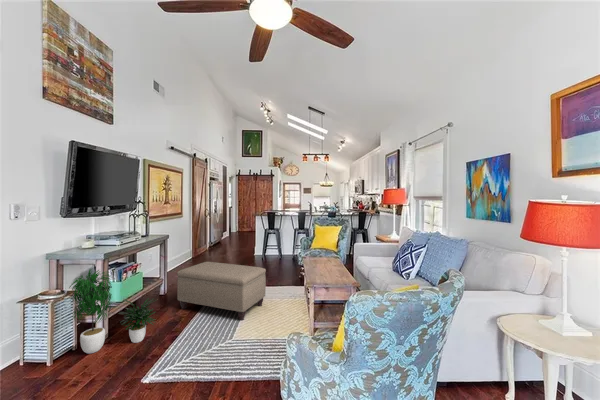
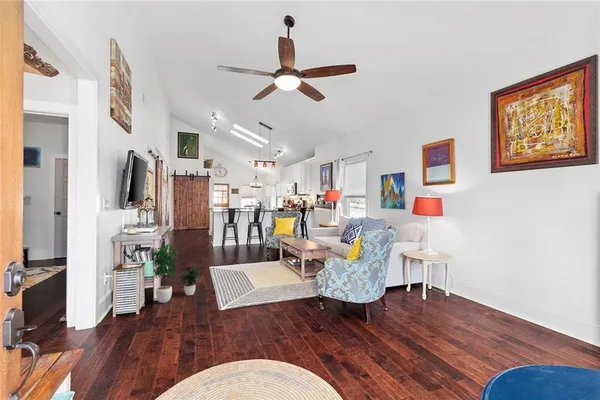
ottoman: present [177,262,266,320] -> none [195,244,259,280]

